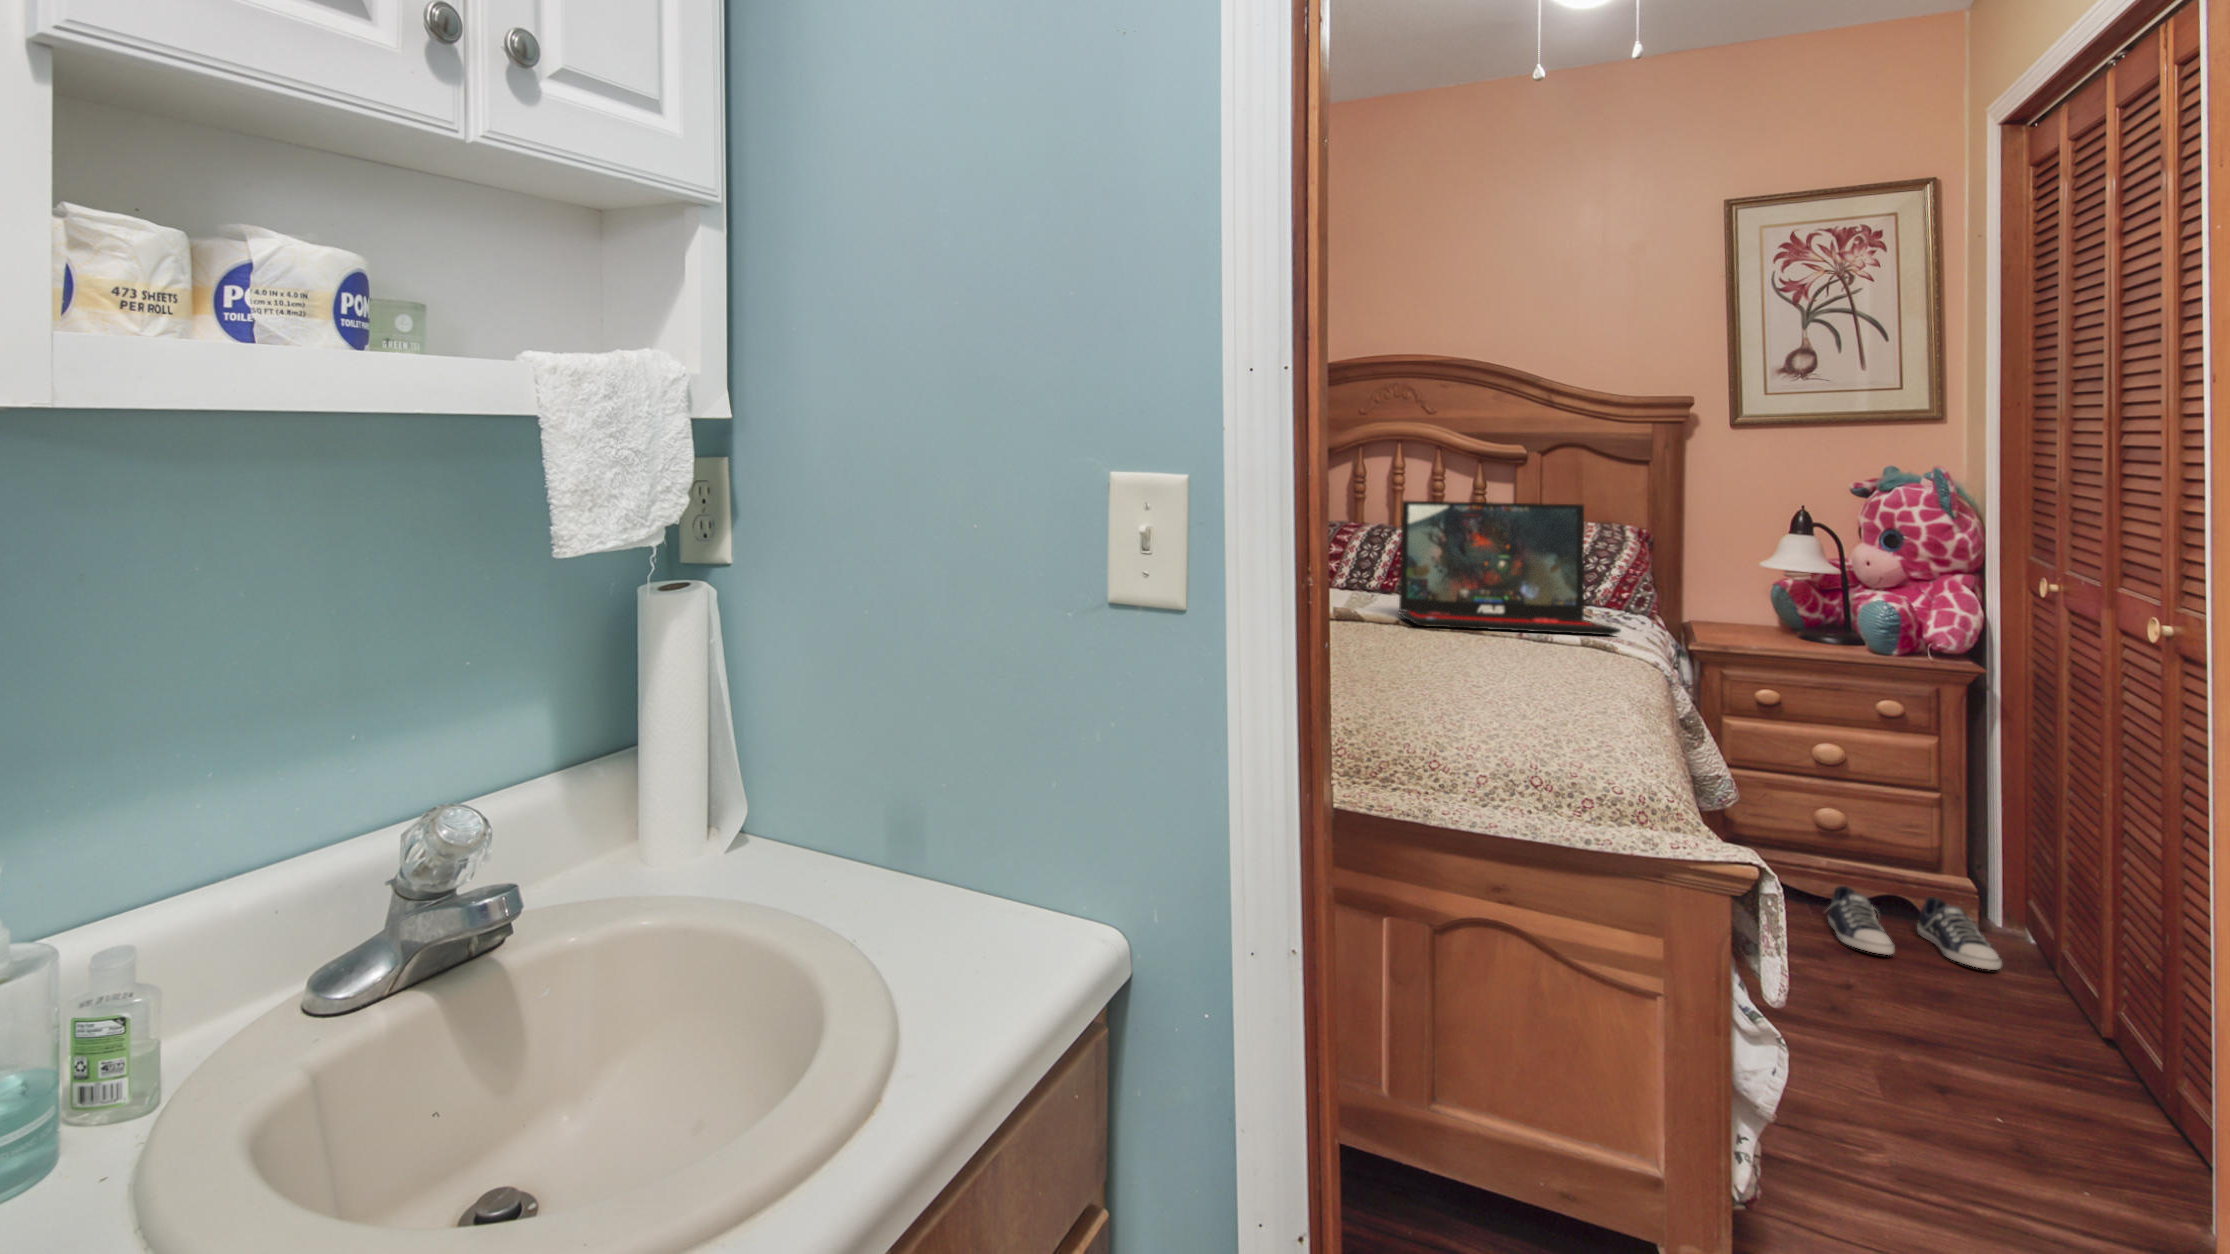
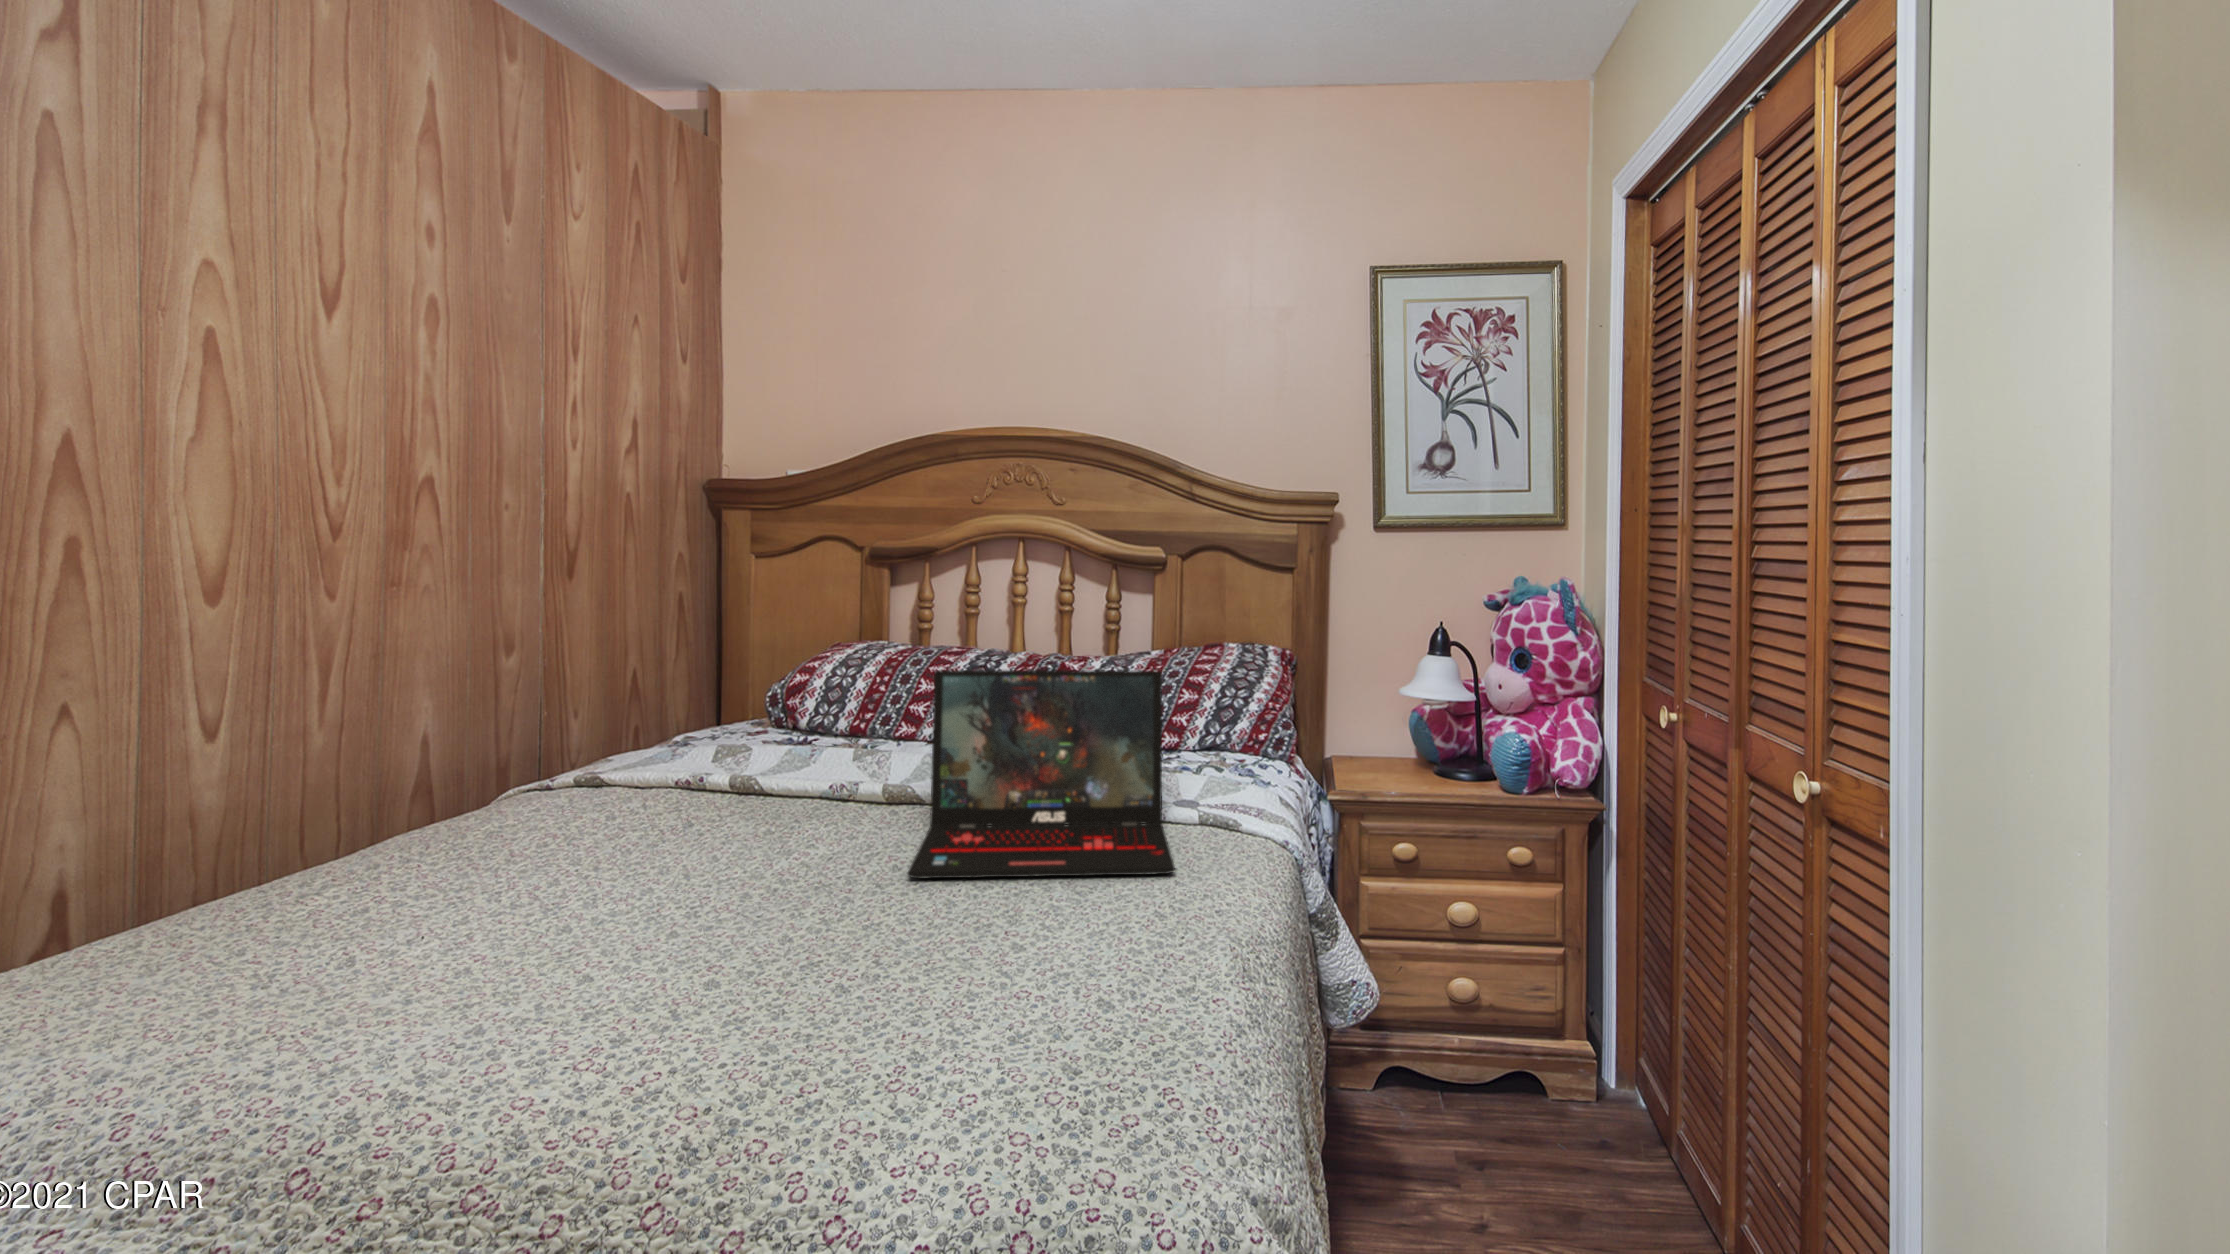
sneaker: present [1826,886,2002,970] -> none [1460,1069,1619,1176]

